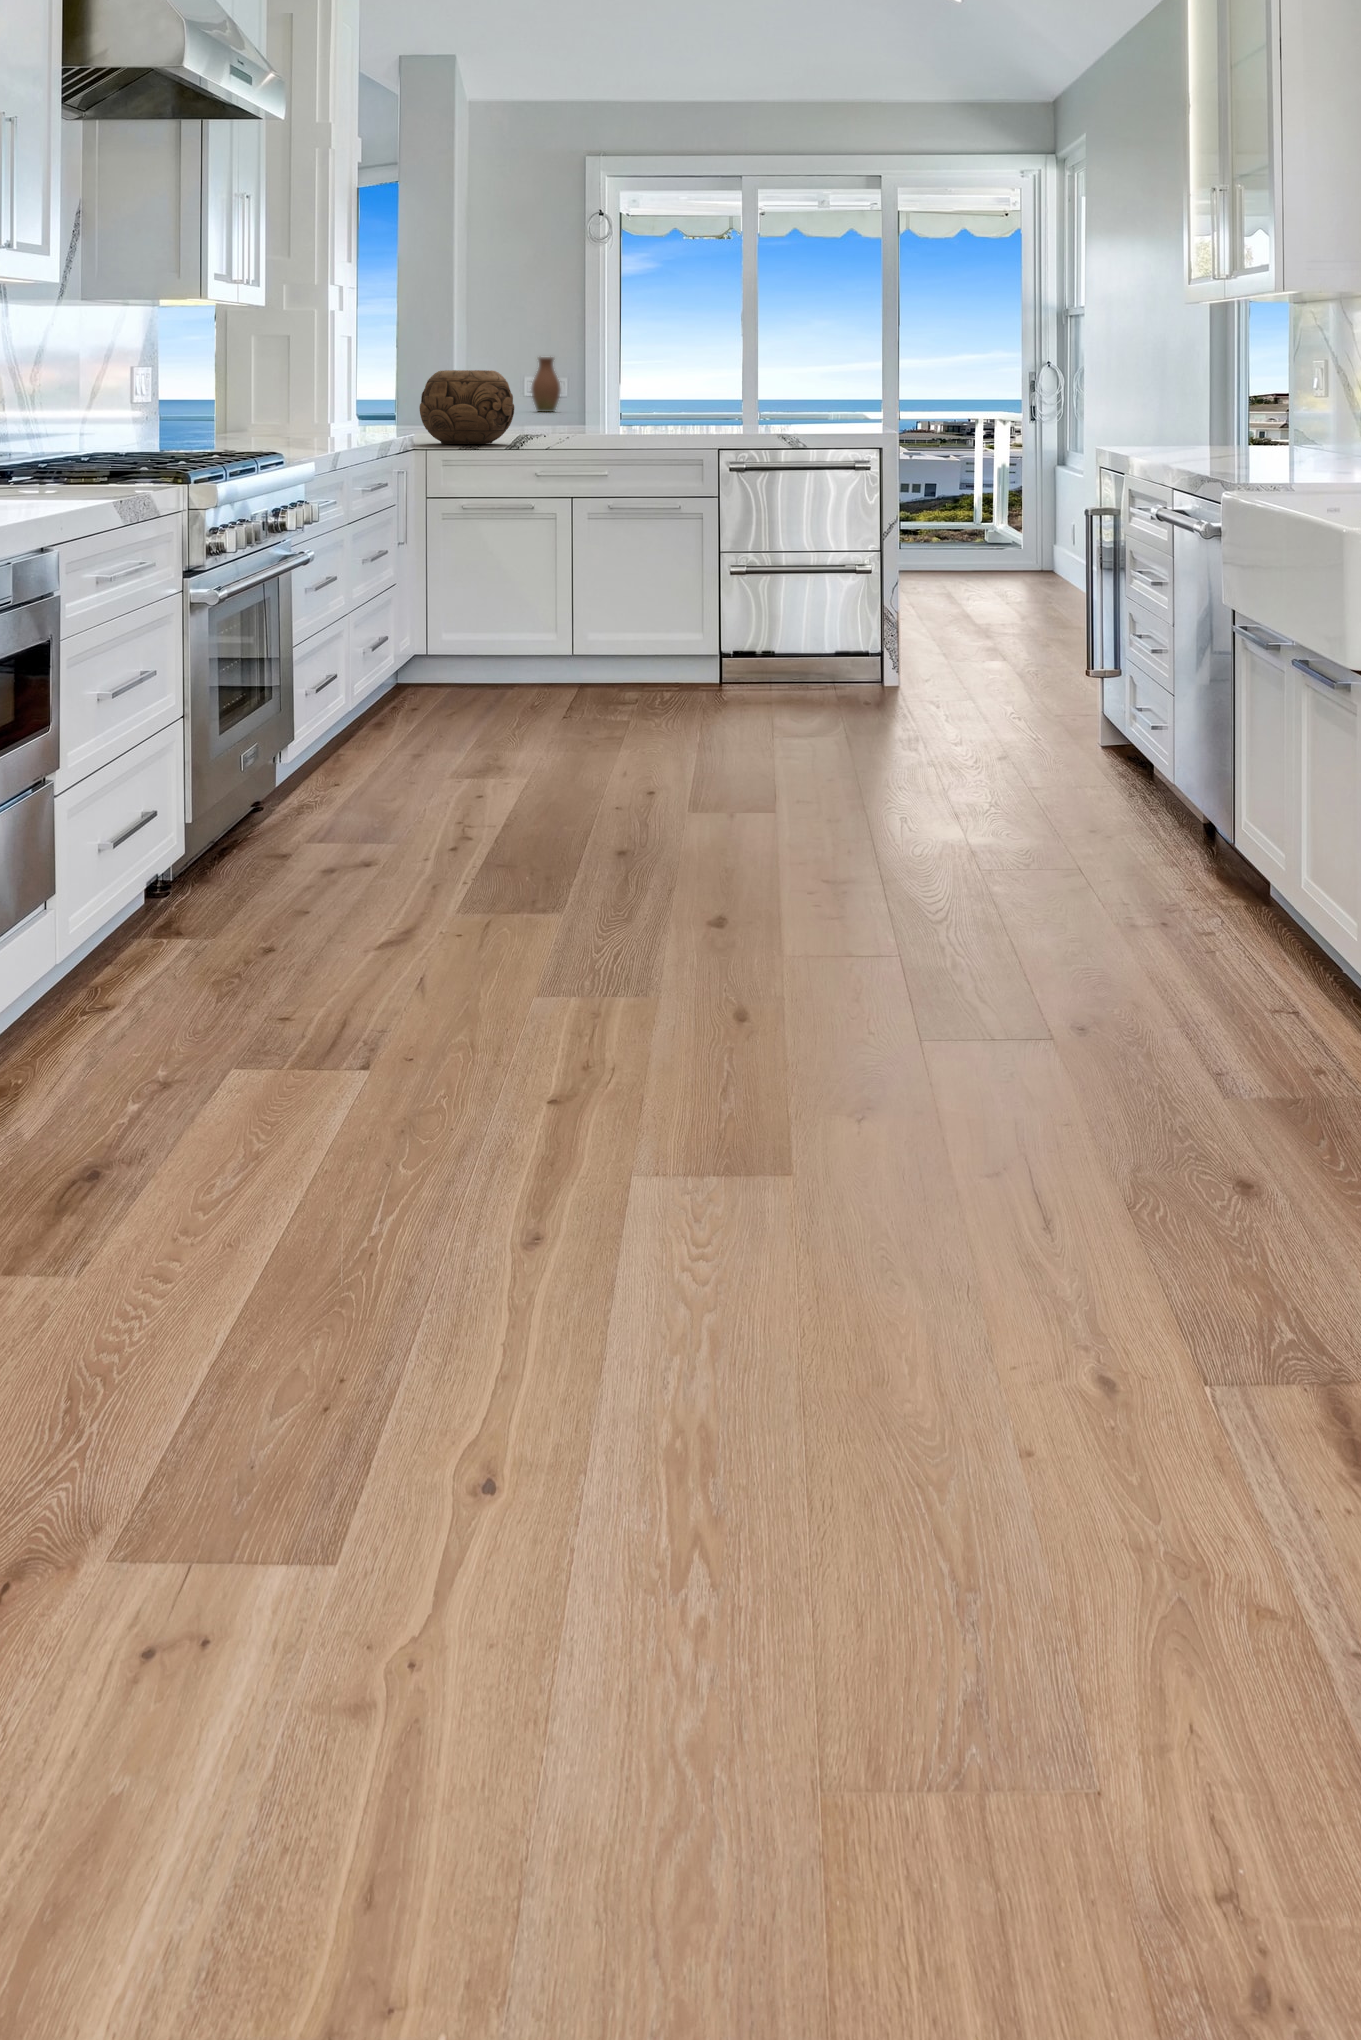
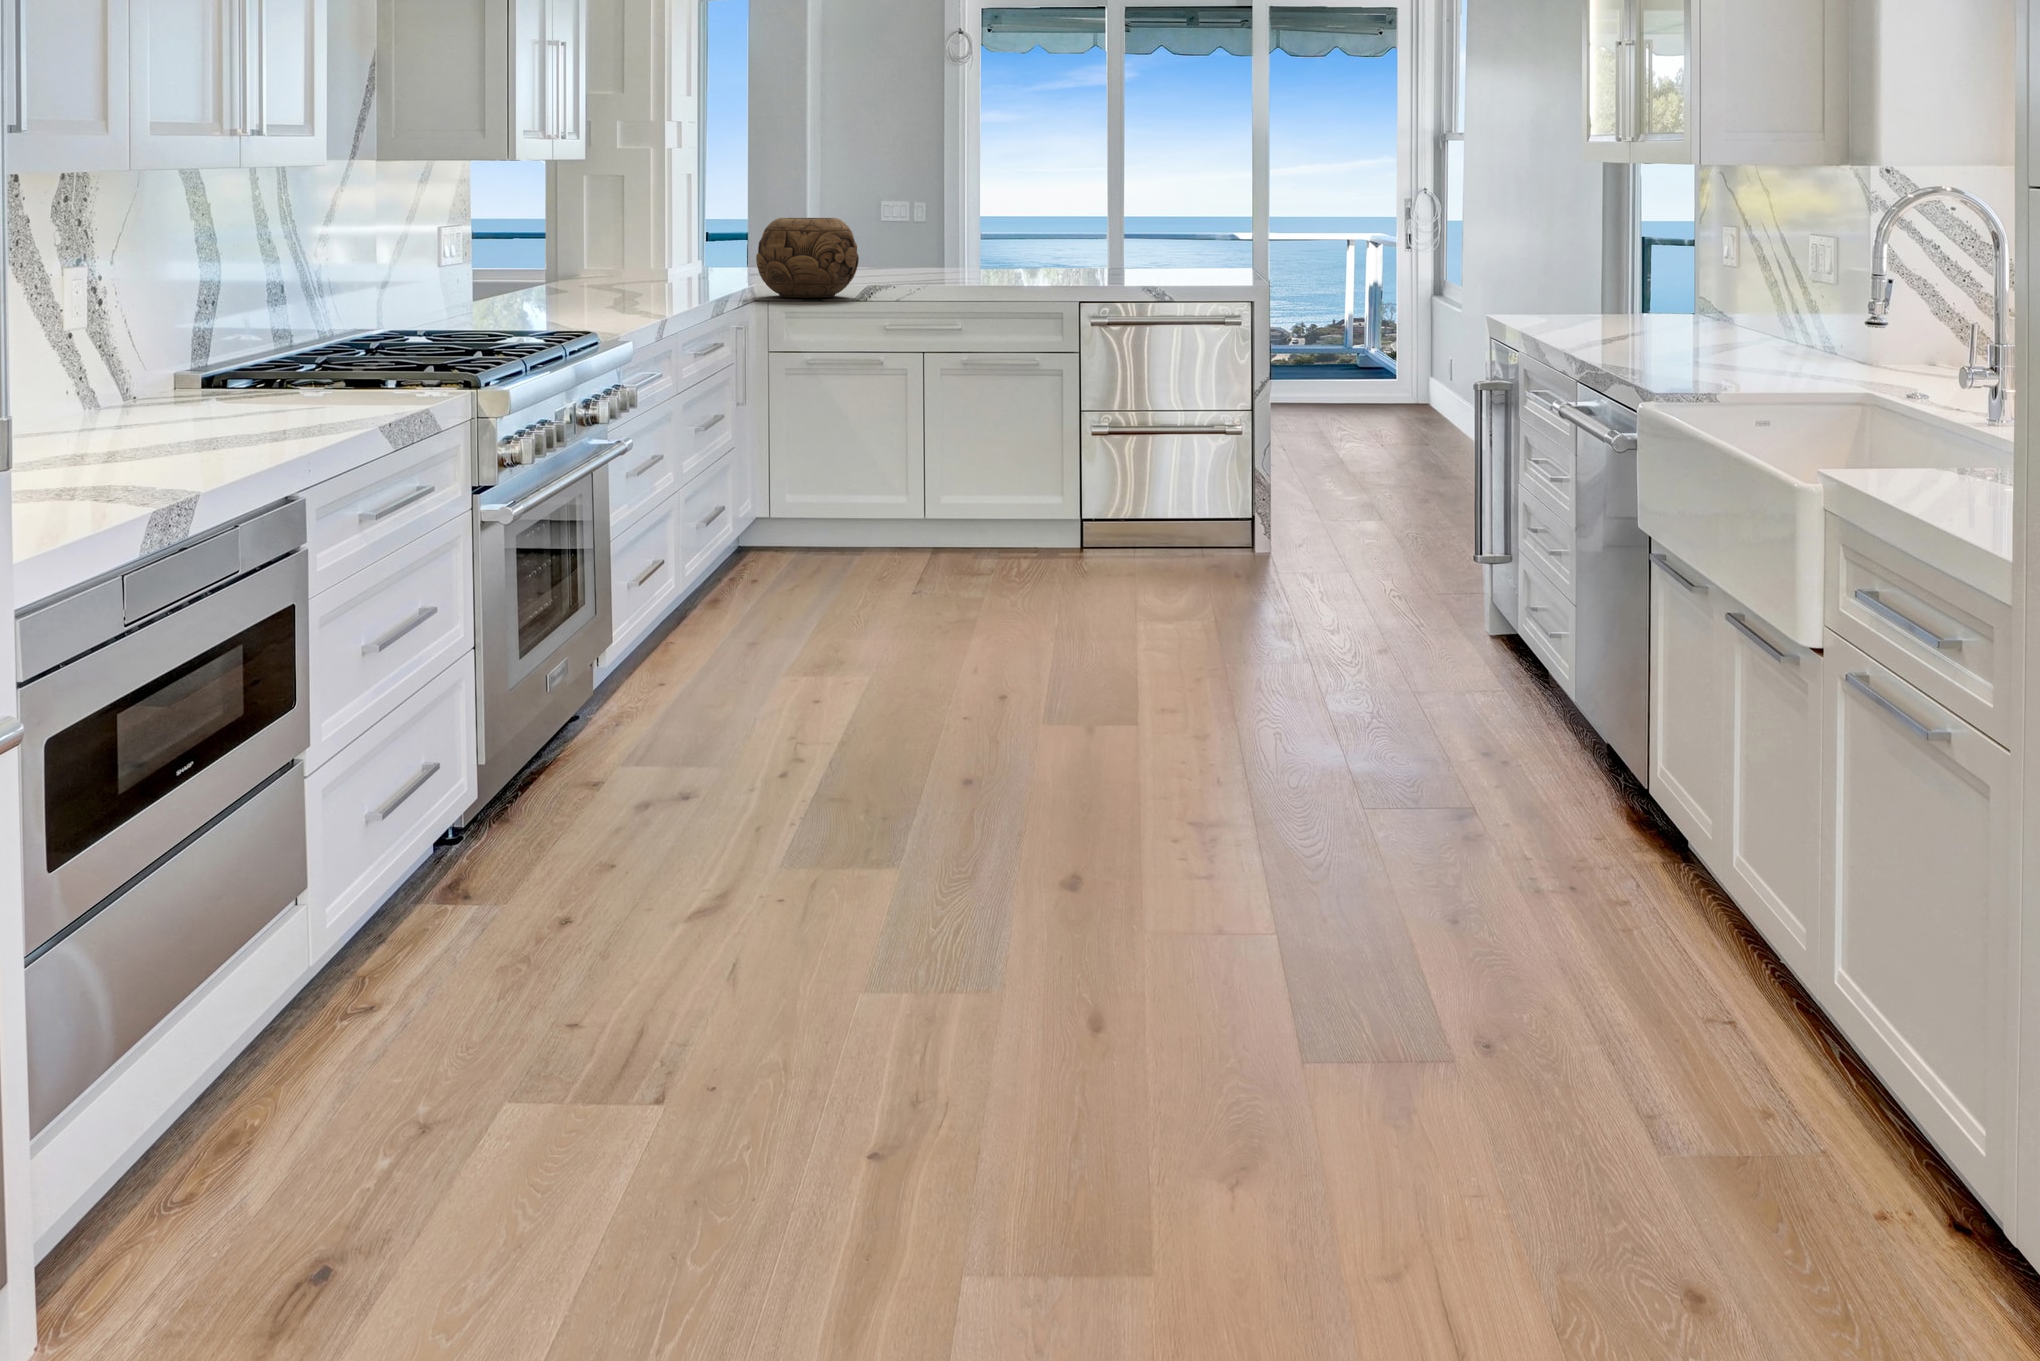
vase: present [531,357,560,412] -> none [883,180,914,237]

